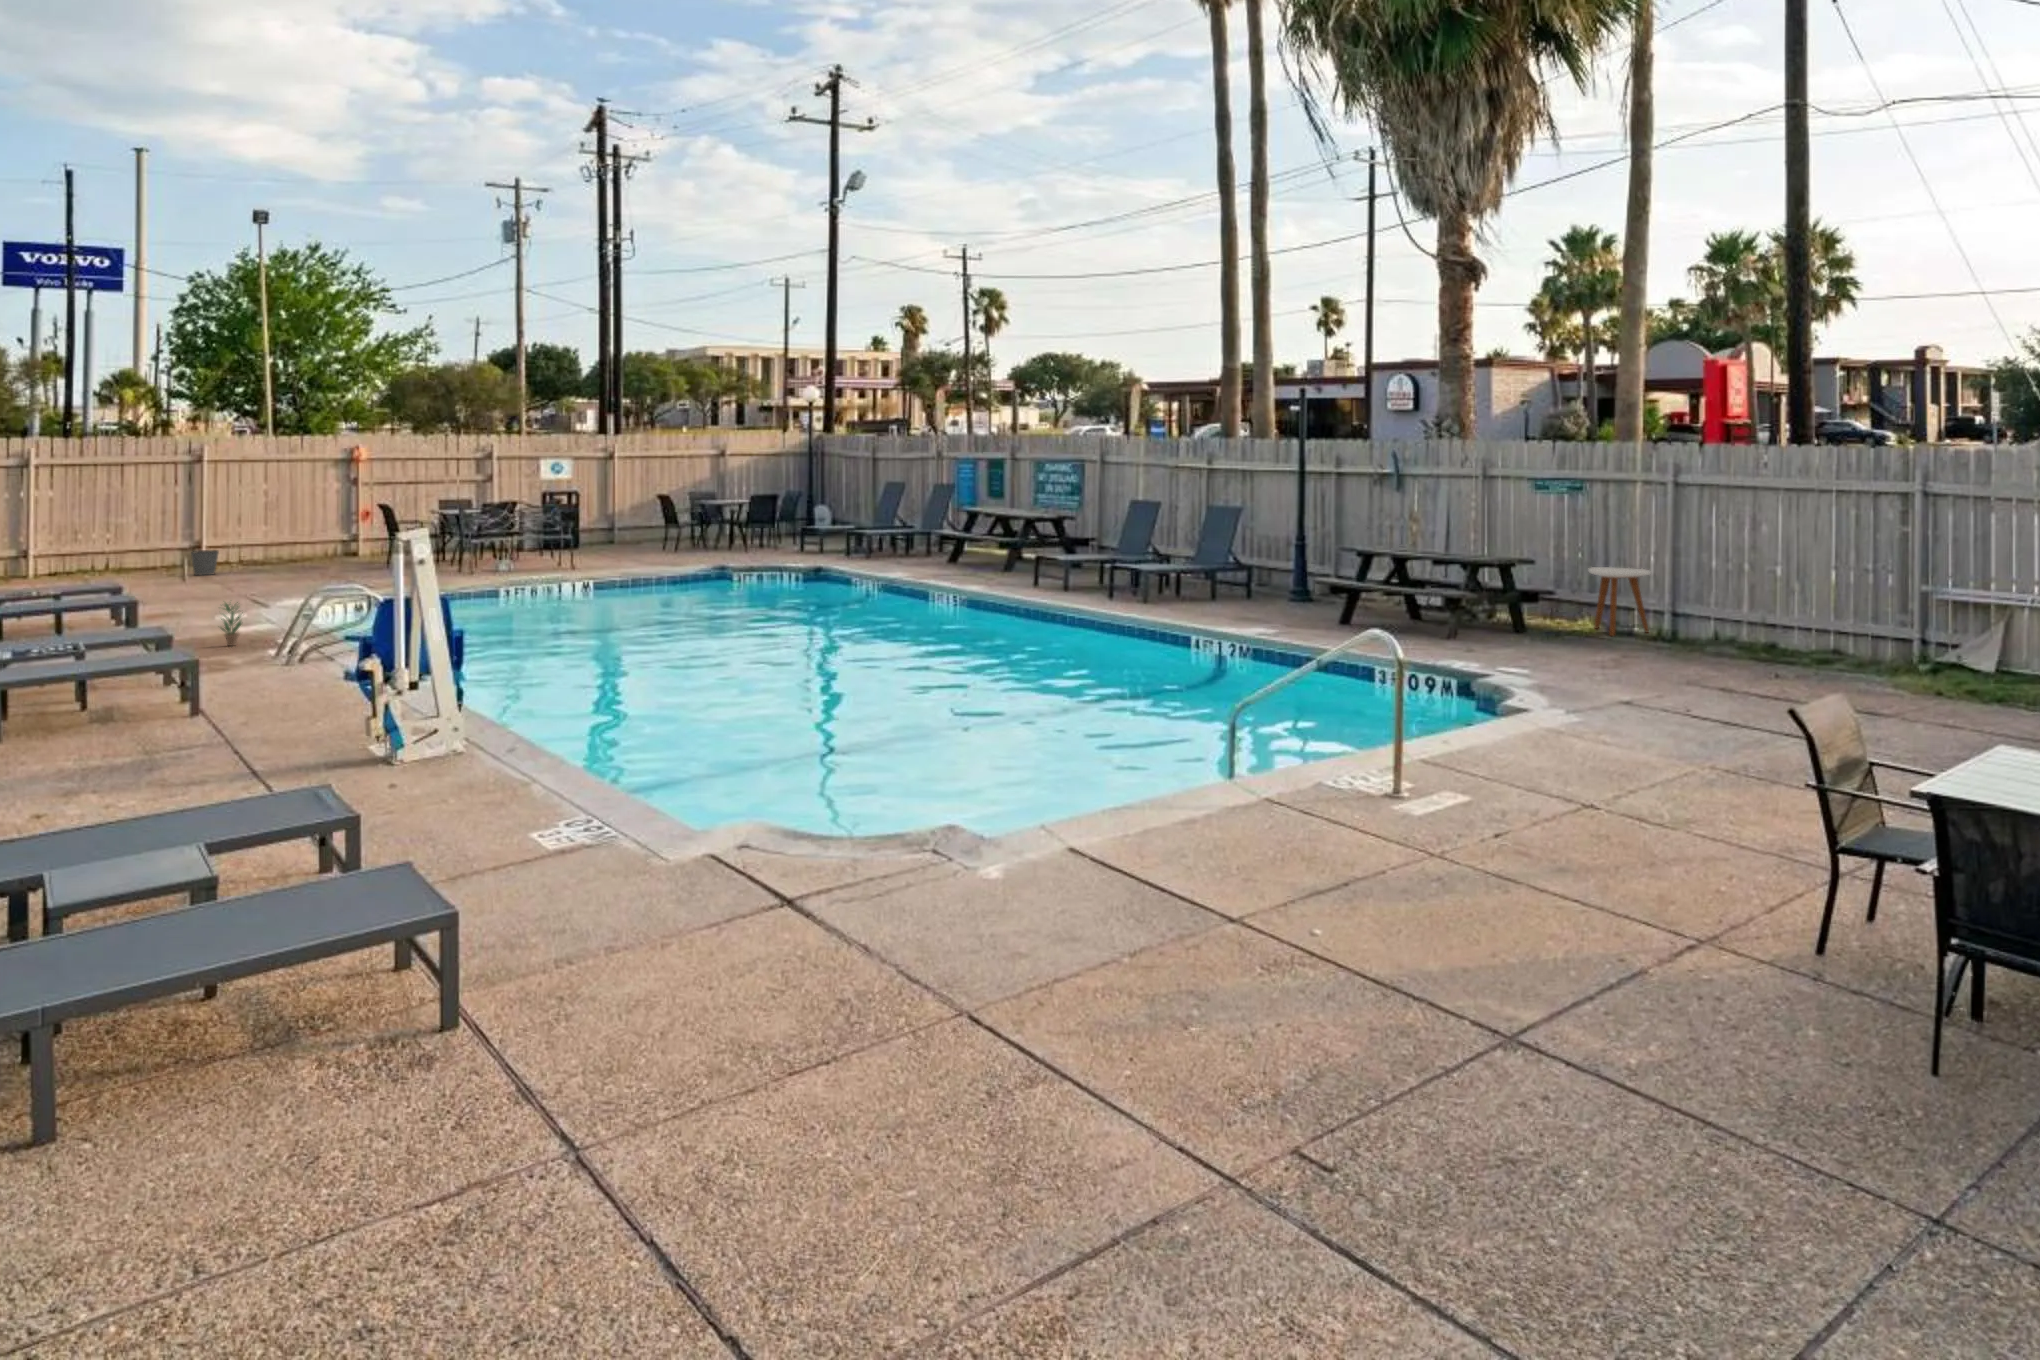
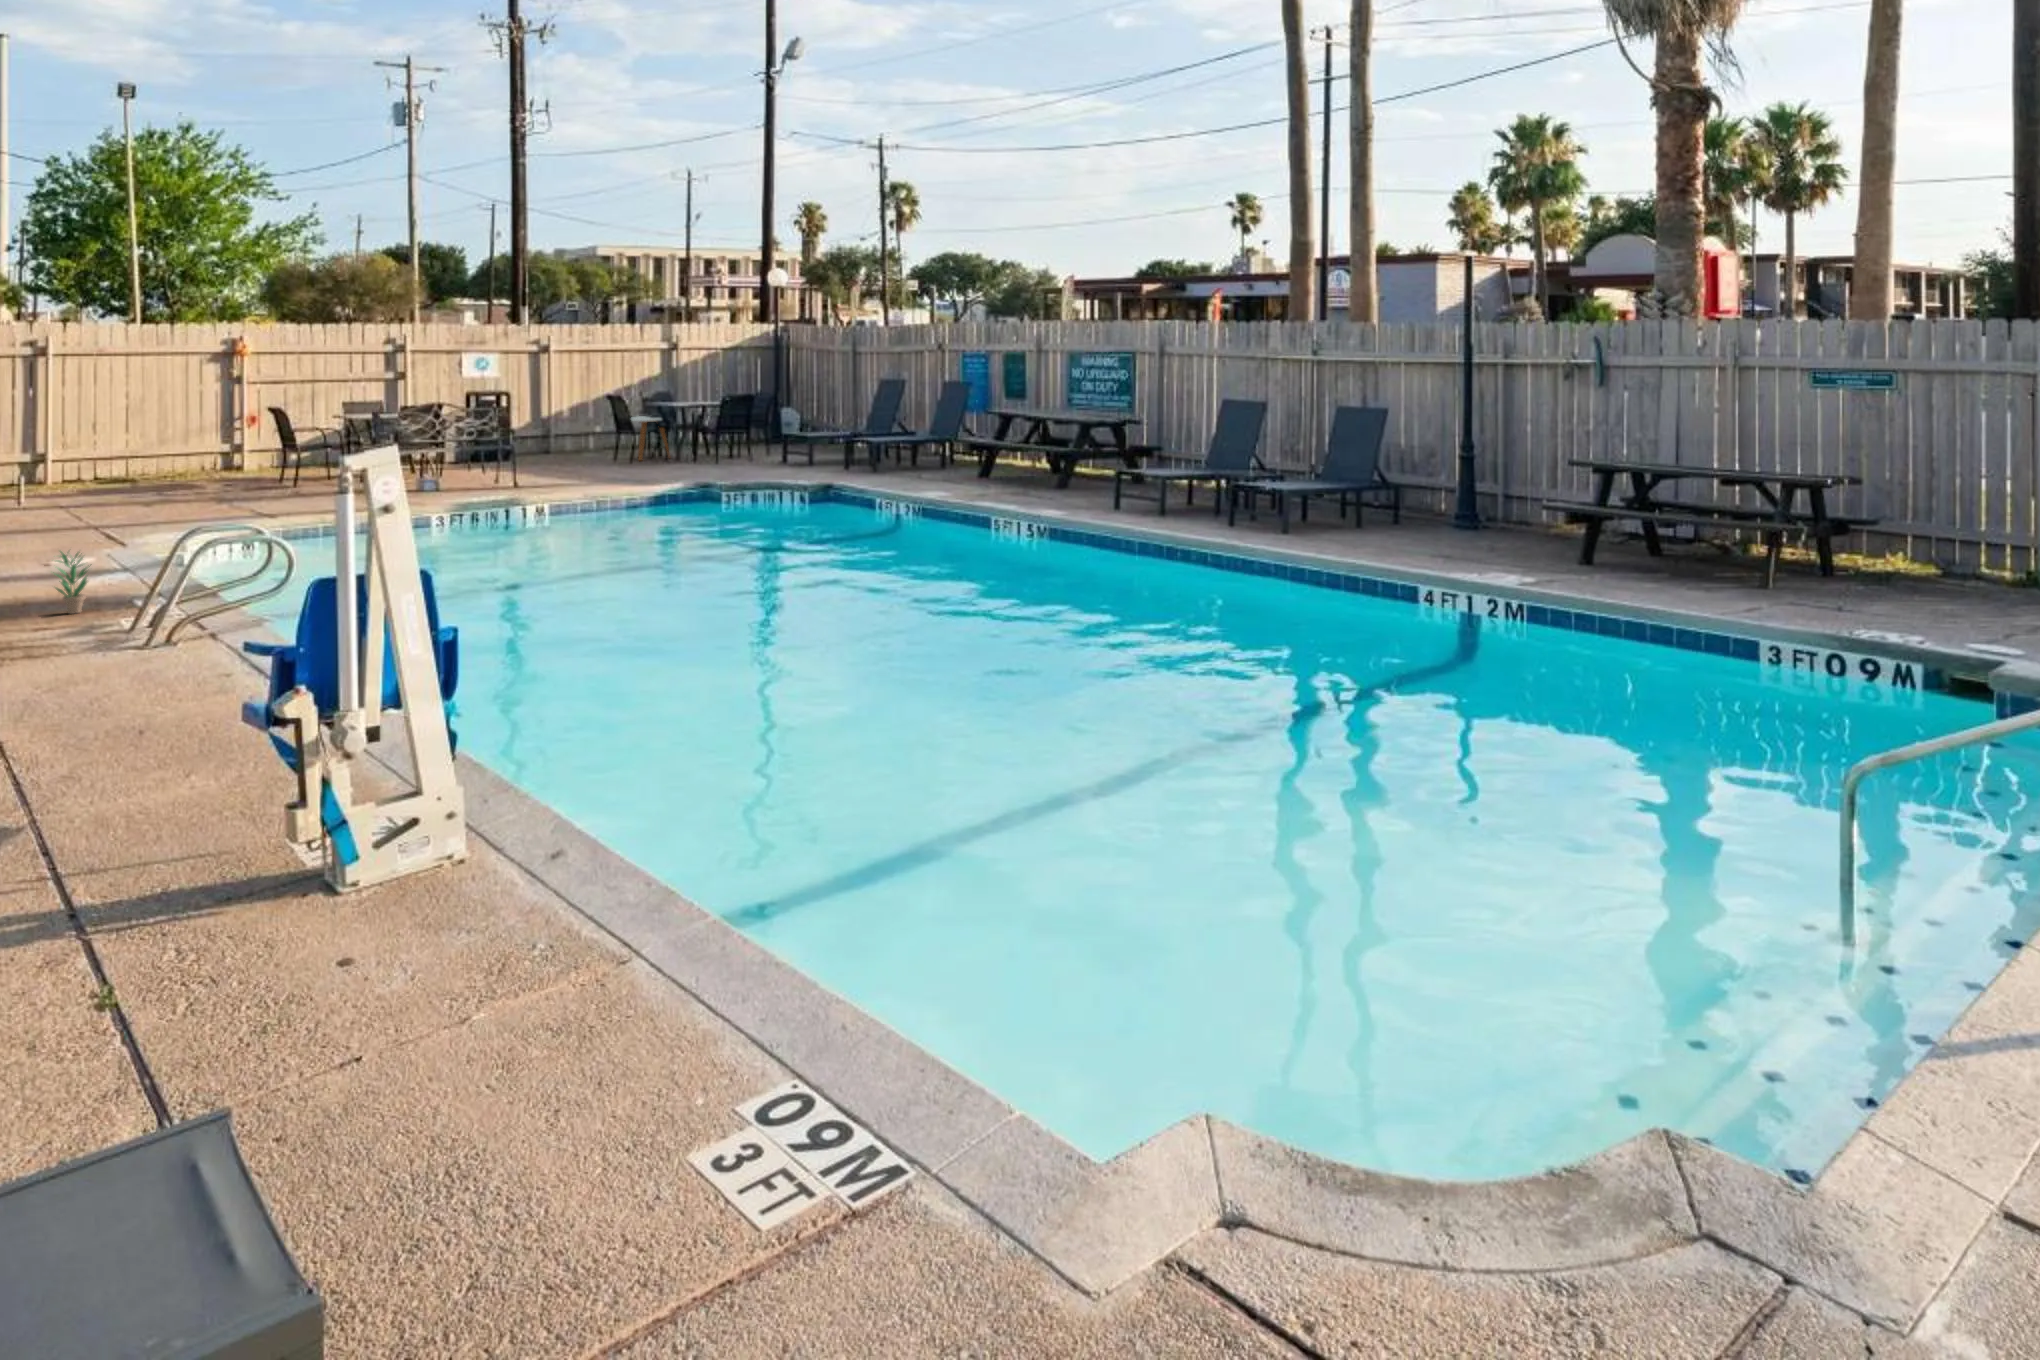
bucket: present [191,550,219,575] -> none [35,468,72,500]
side table: present [1589,567,1650,636] -> present [631,416,670,461]

